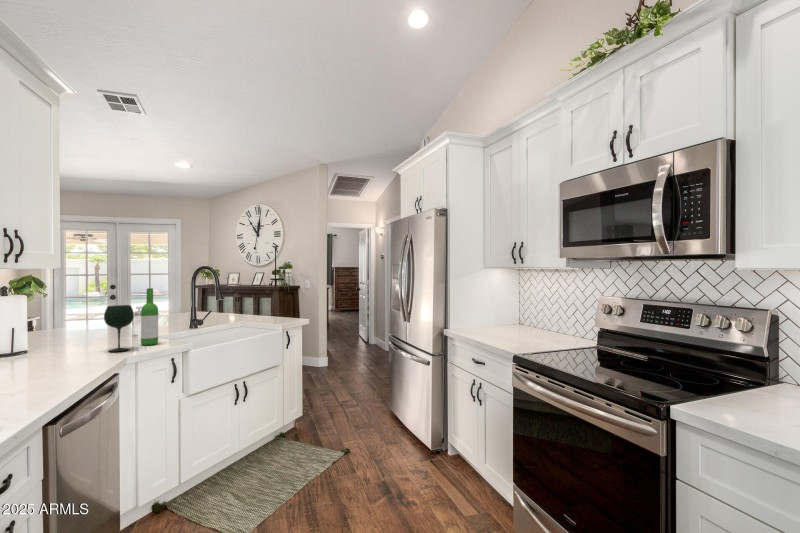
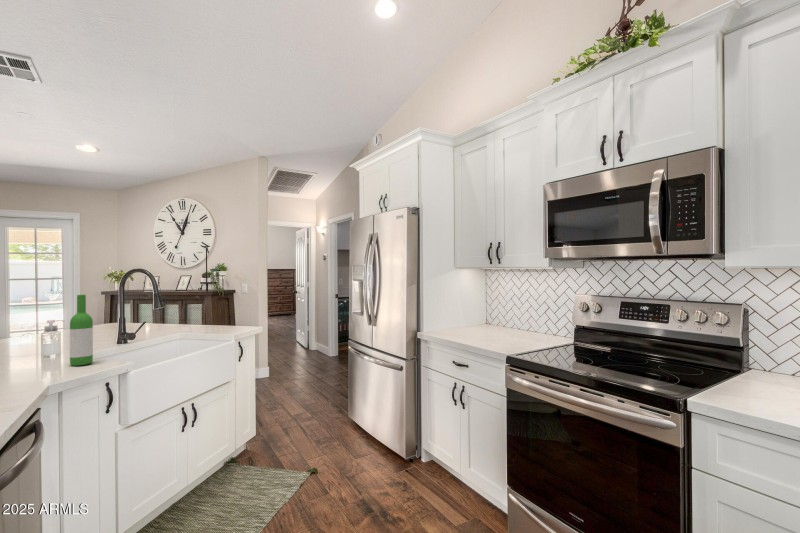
wine glass: present [104,305,134,352] -> none [22,316,64,376]

